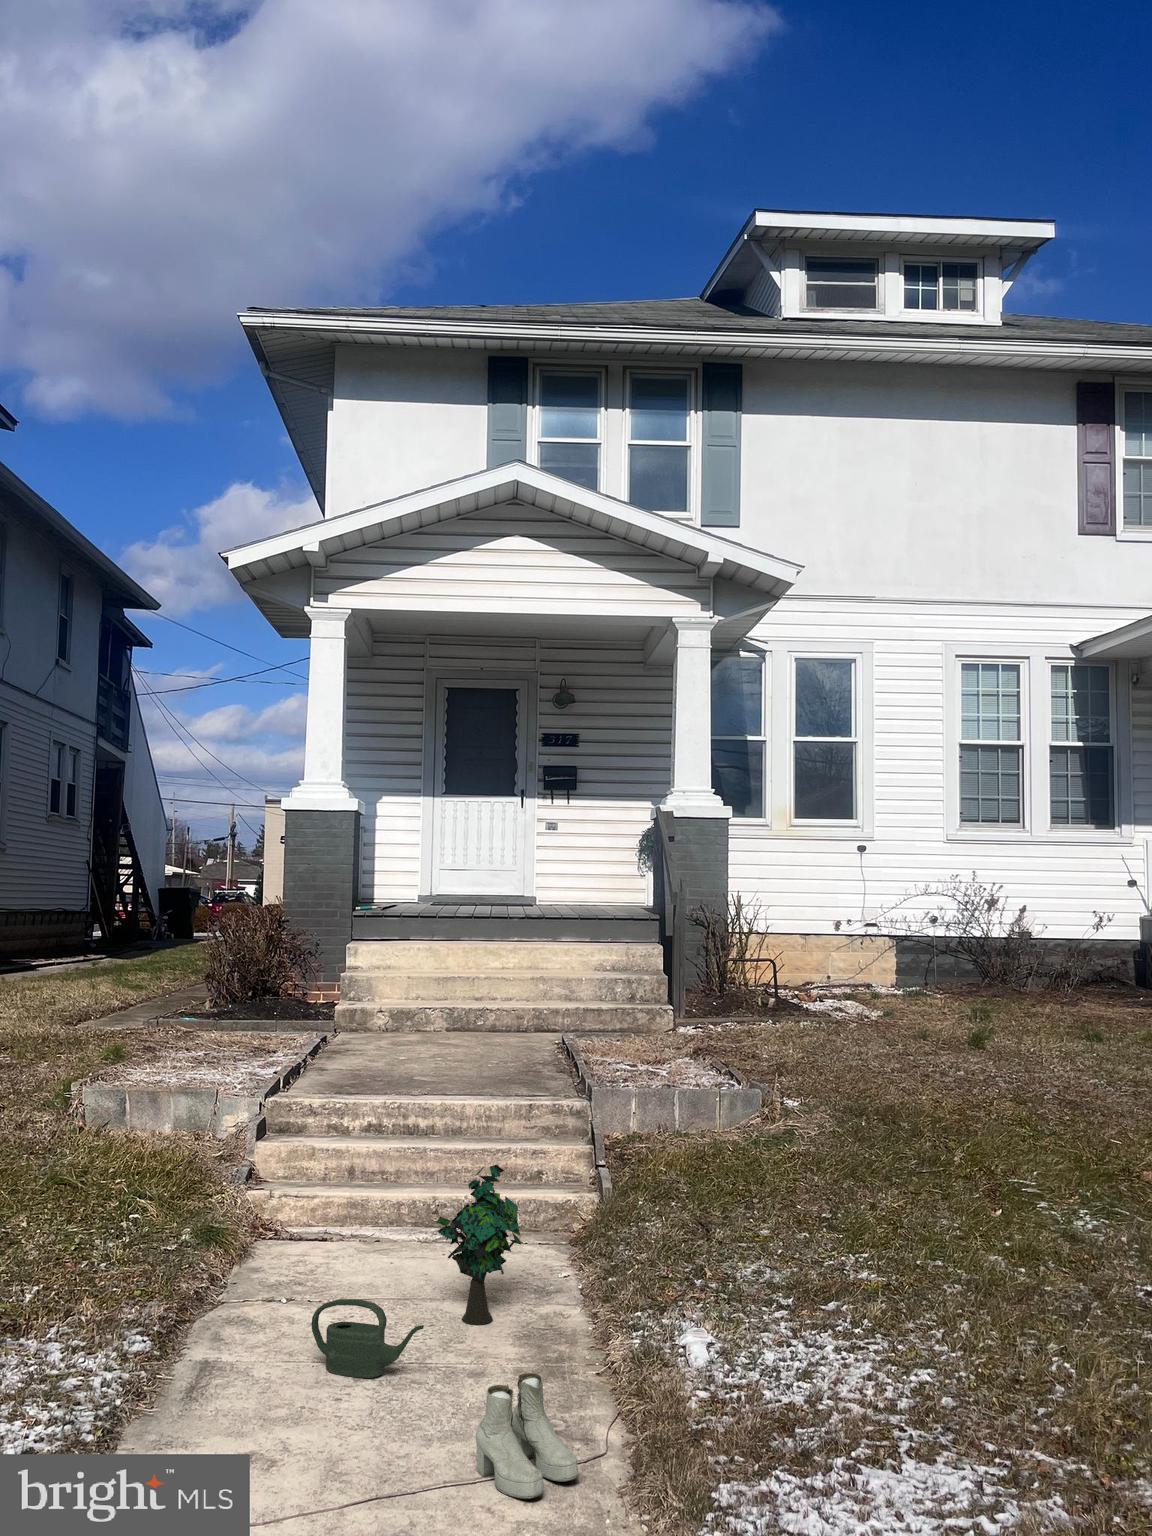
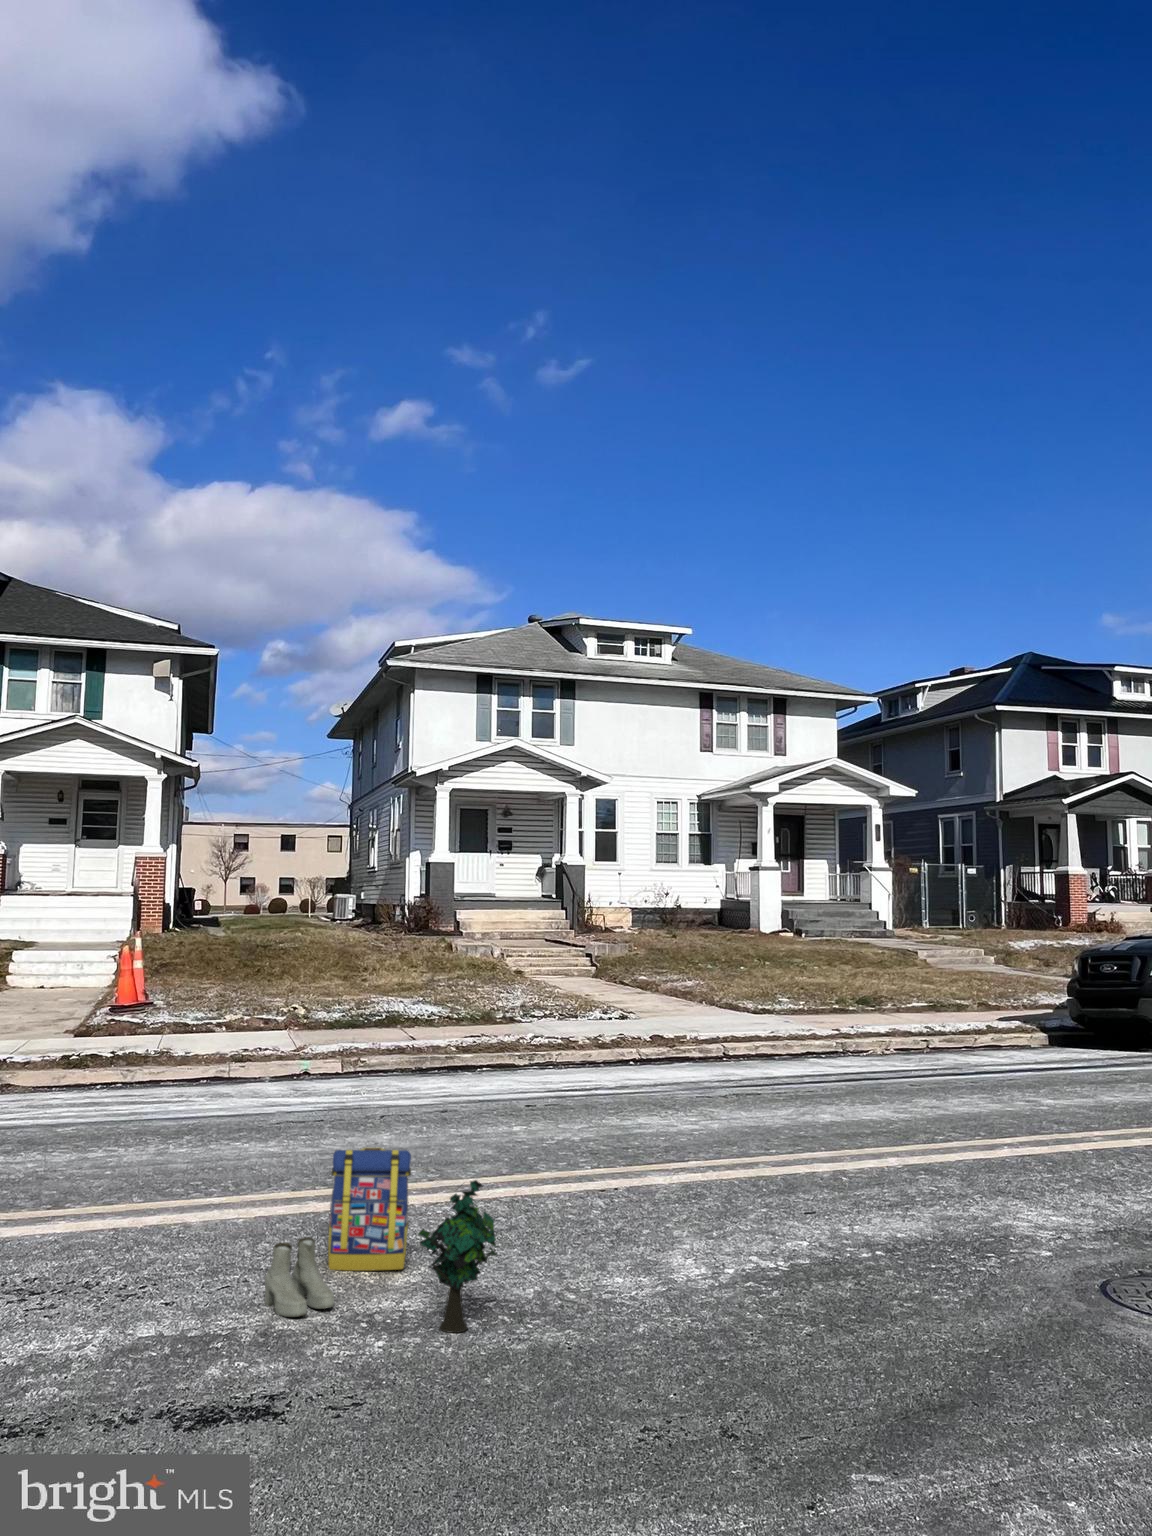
backpack: none [349,1128,433,1258] -> present [328,1148,411,1271]
watering can: present [311,1299,424,1378] -> none [302,1305,411,1382]
boots: present [476,1373,578,1499] -> present [265,1237,334,1317]

